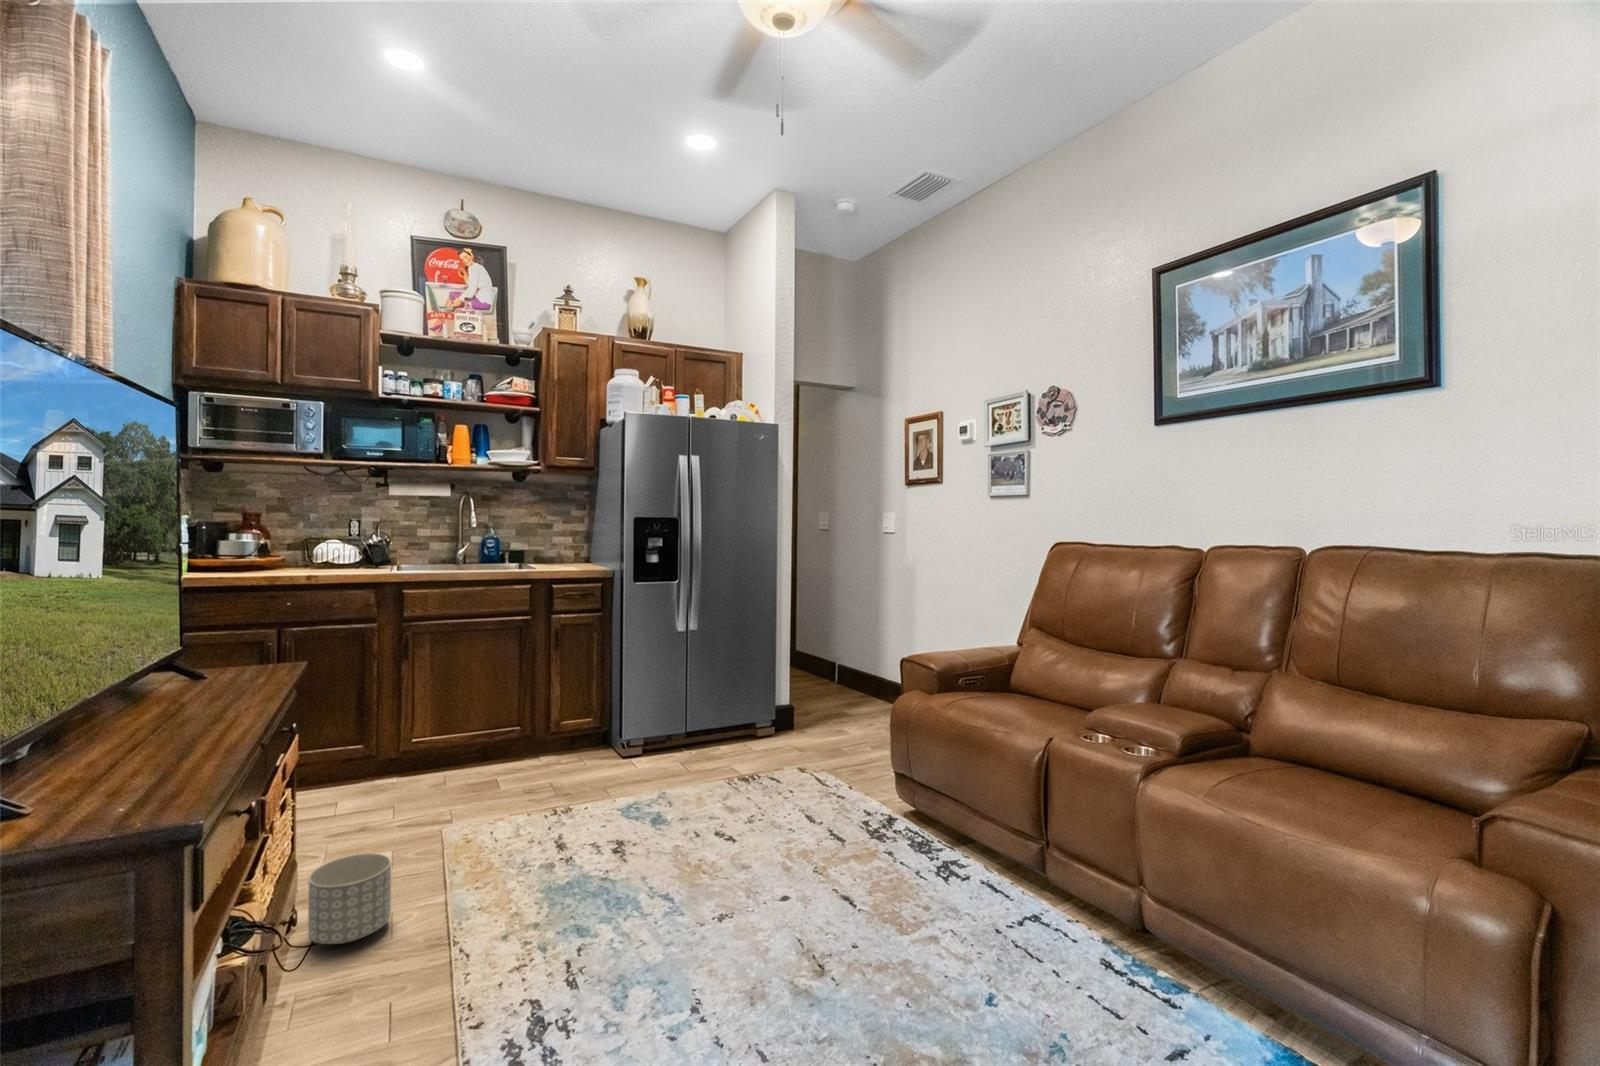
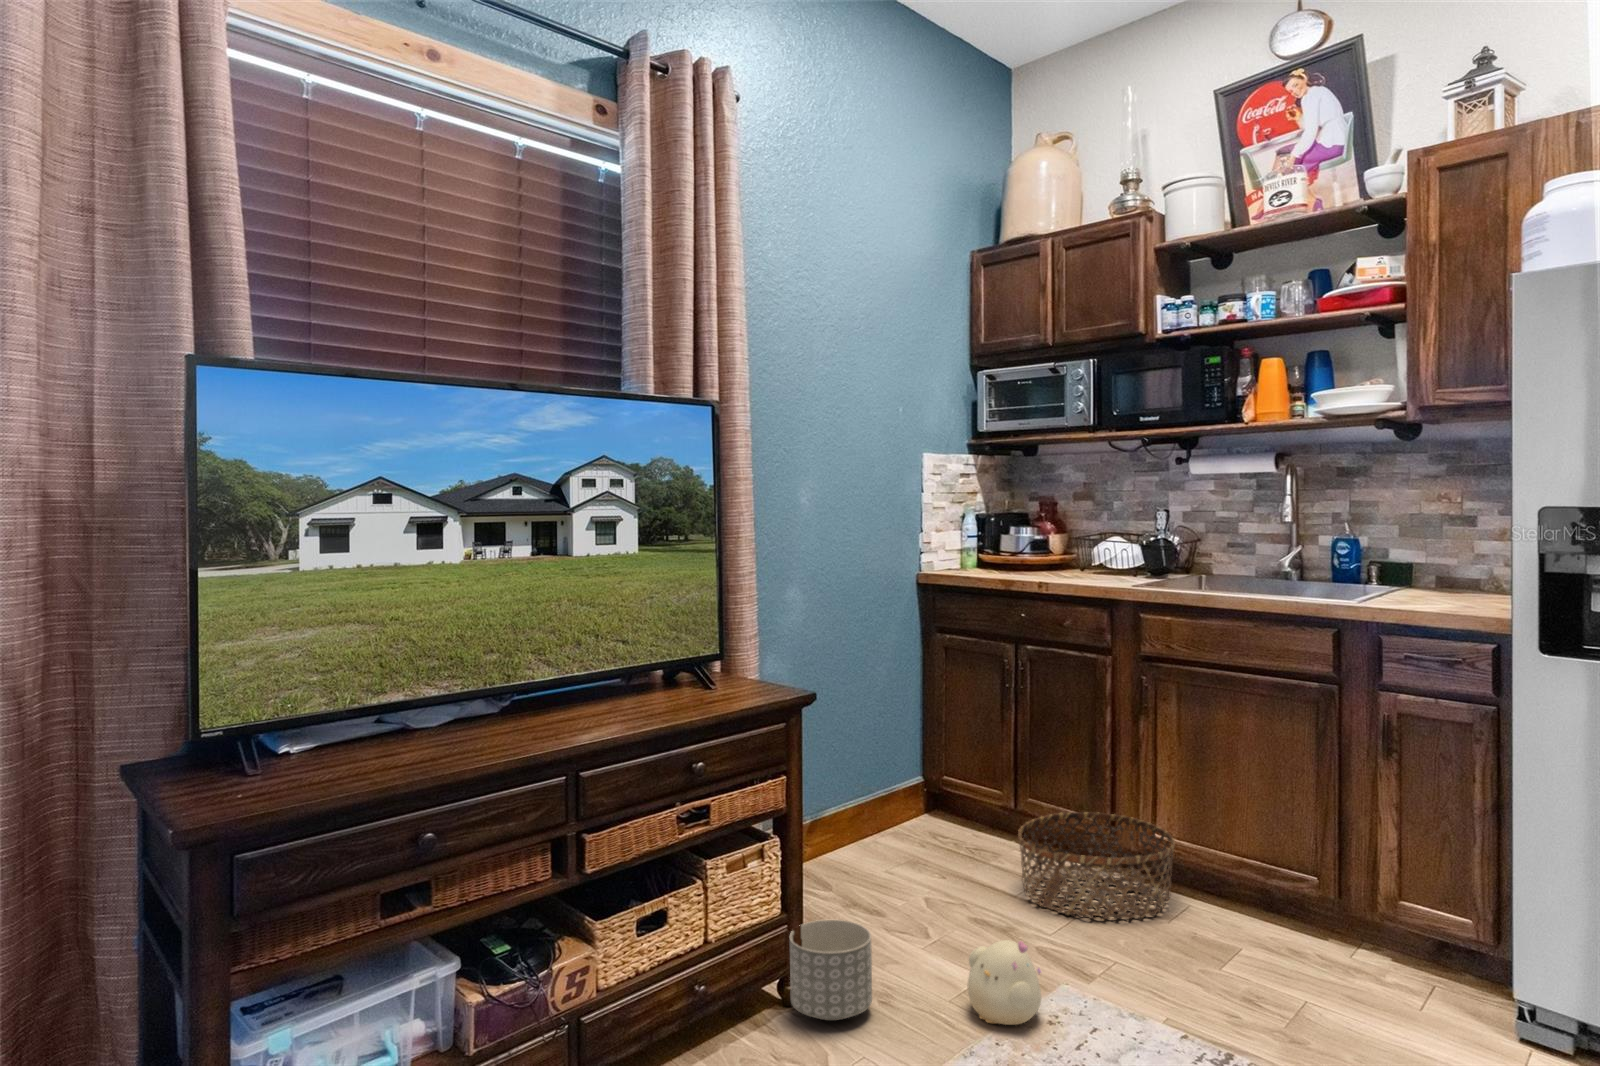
basket: none [331,737,457,818] -> present [1018,812,1175,920]
plush toy: none [435,809,503,879] -> present [968,940,1041,1025]

